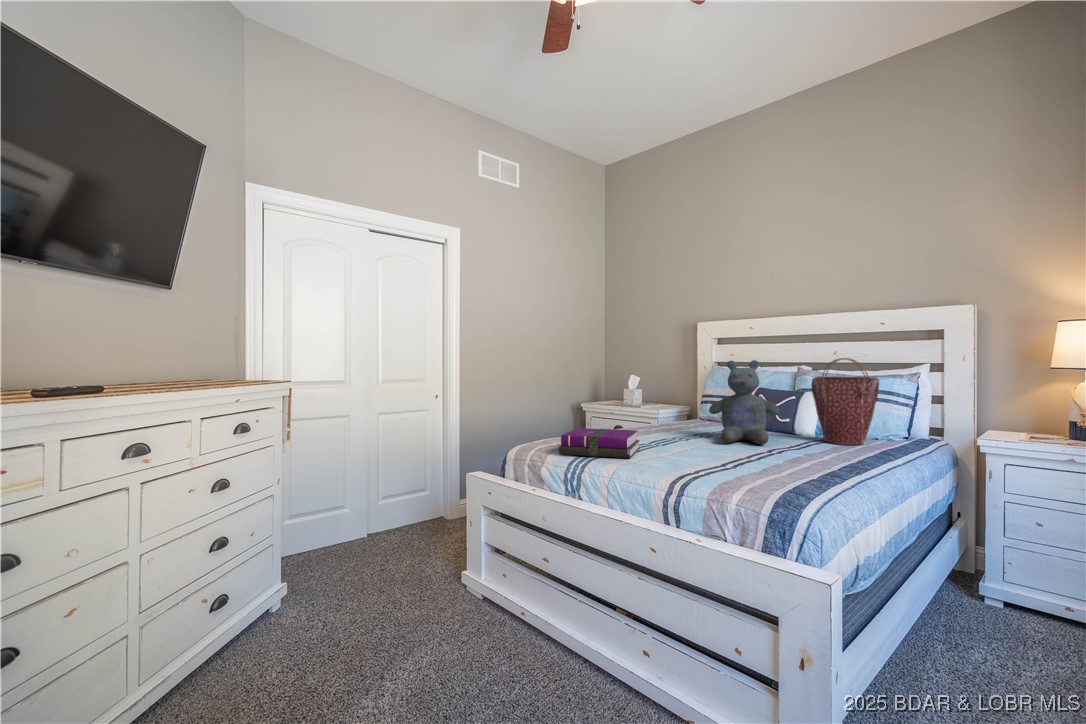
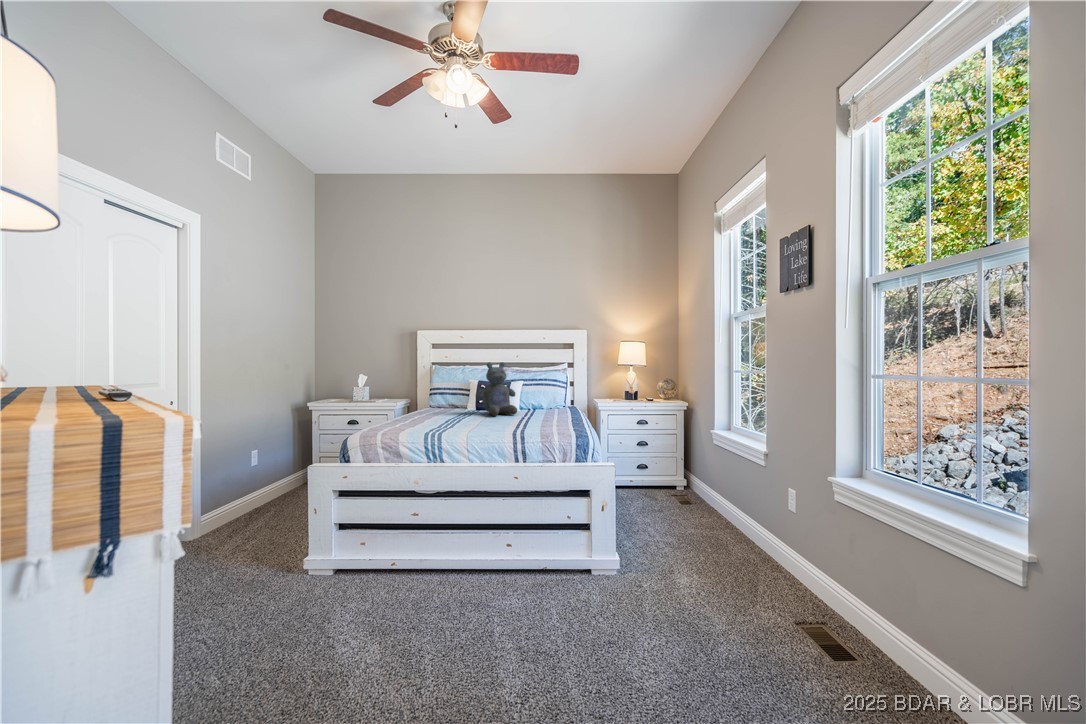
handbag: present [811,358,879,445] -> none [528,361,561,411]
notebook: present [559,428,640,458] -> none [403,412,466,434]

